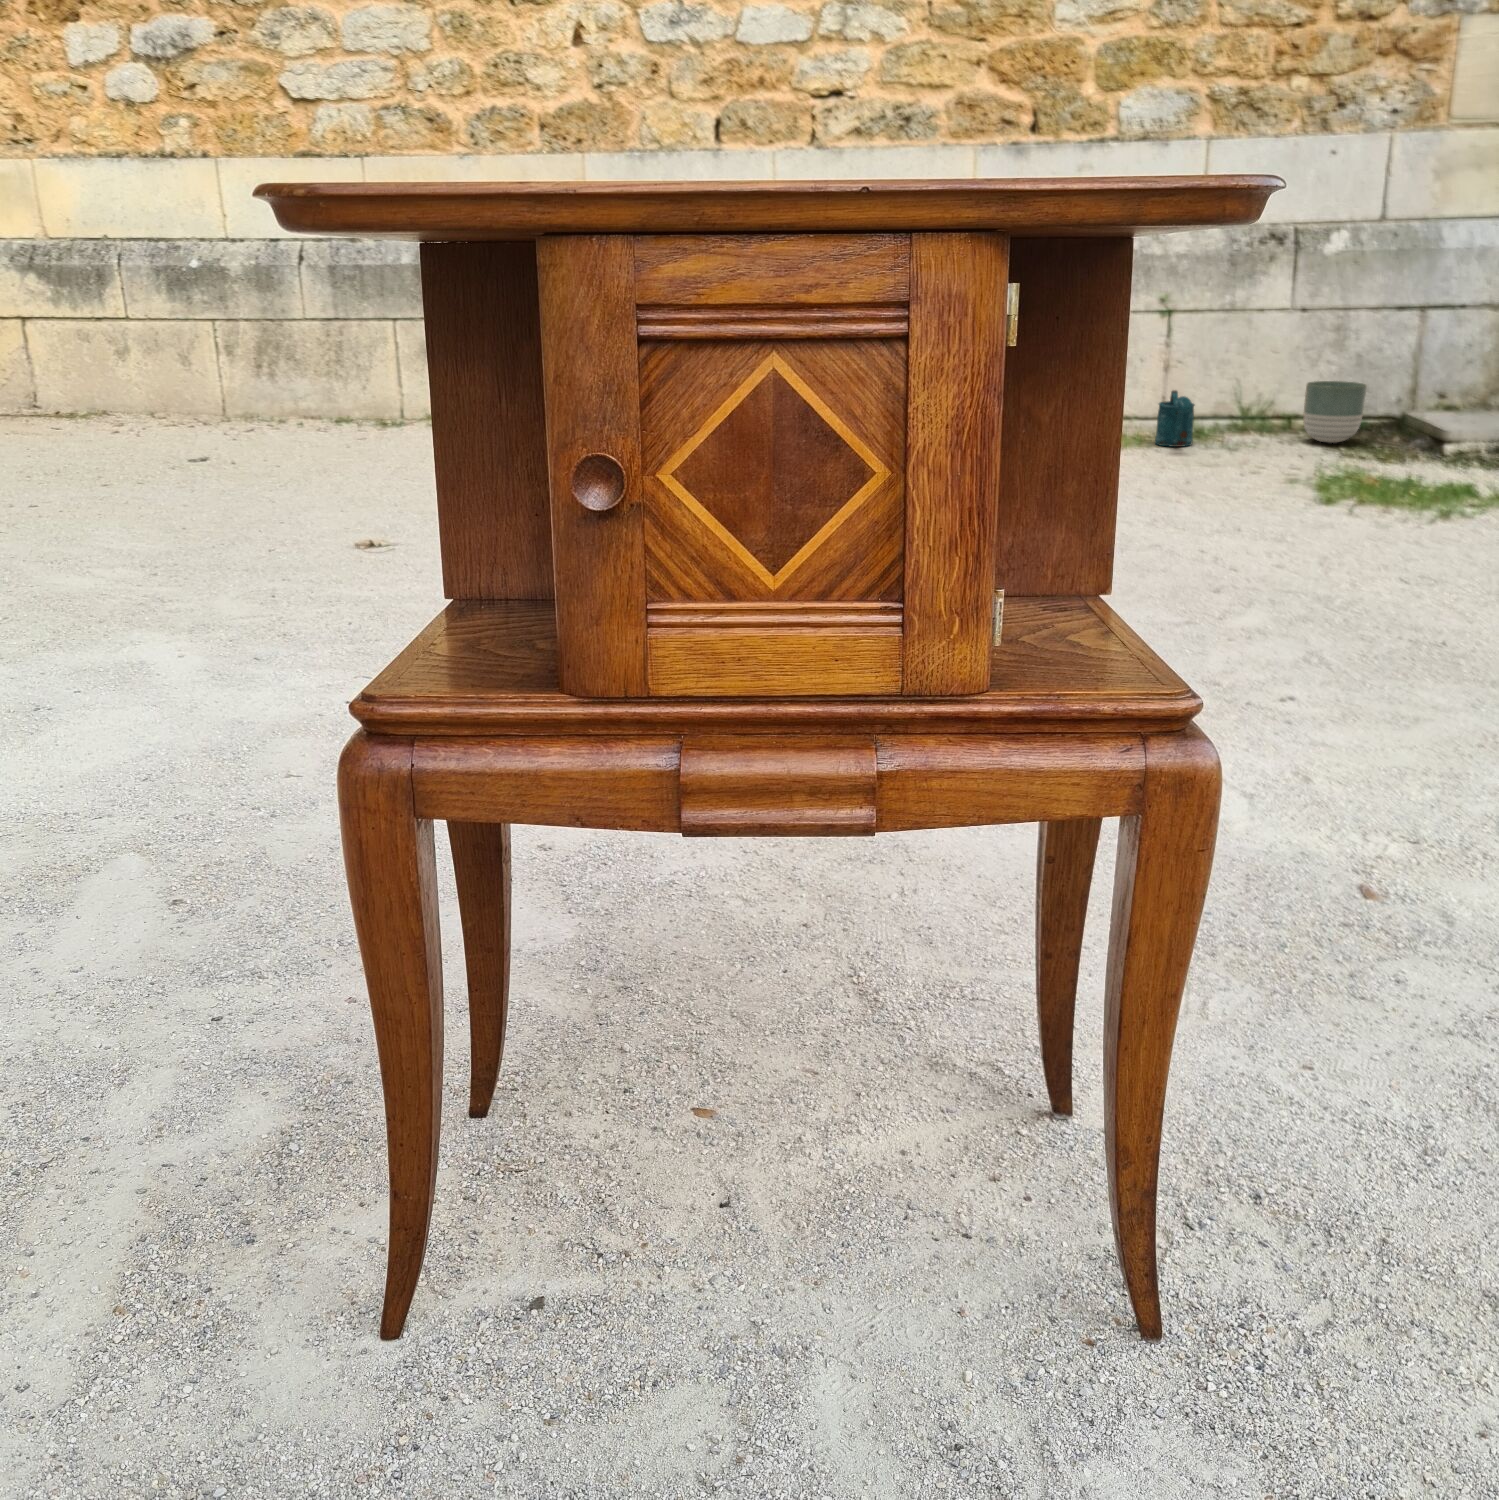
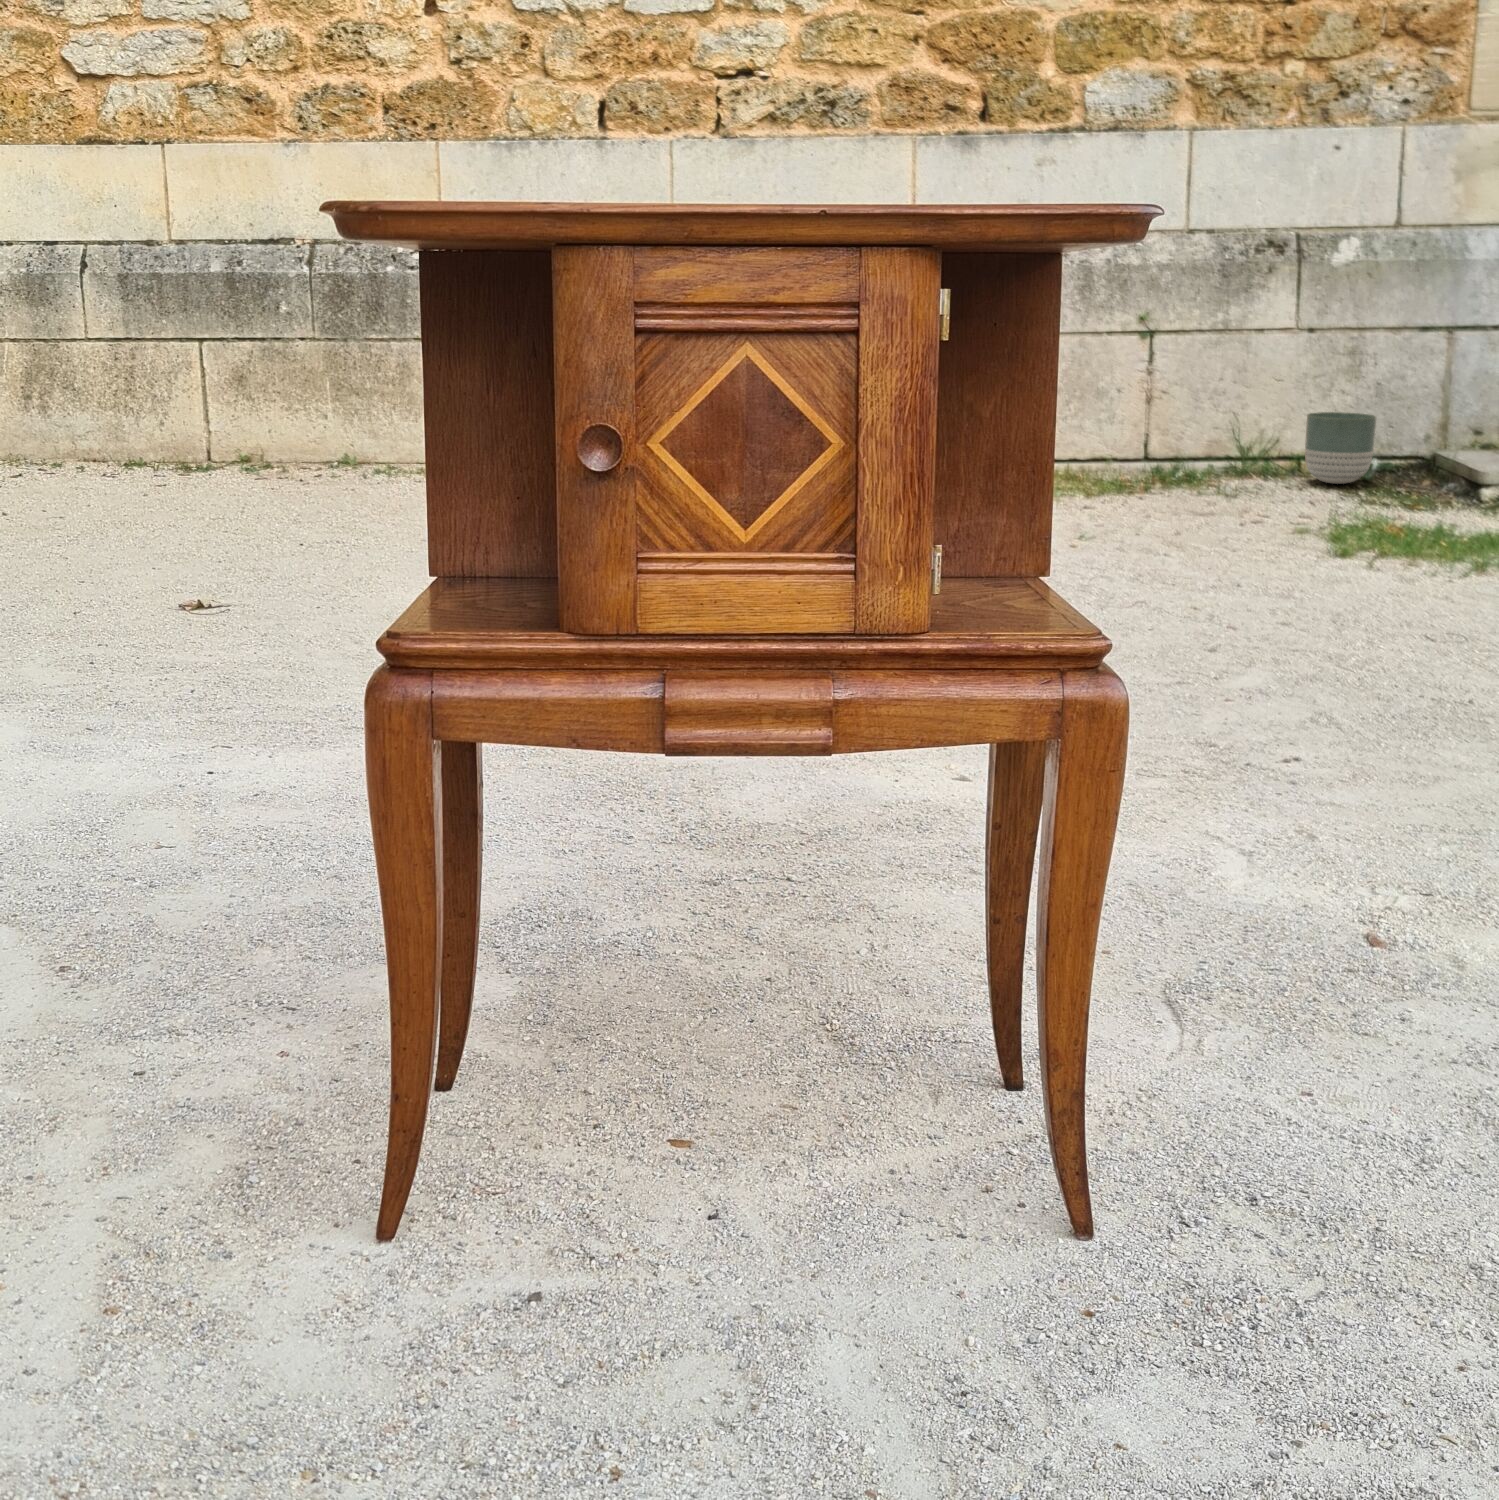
watering can: present [1155,390,1195,447] -> none [1133,423,1179,489]

